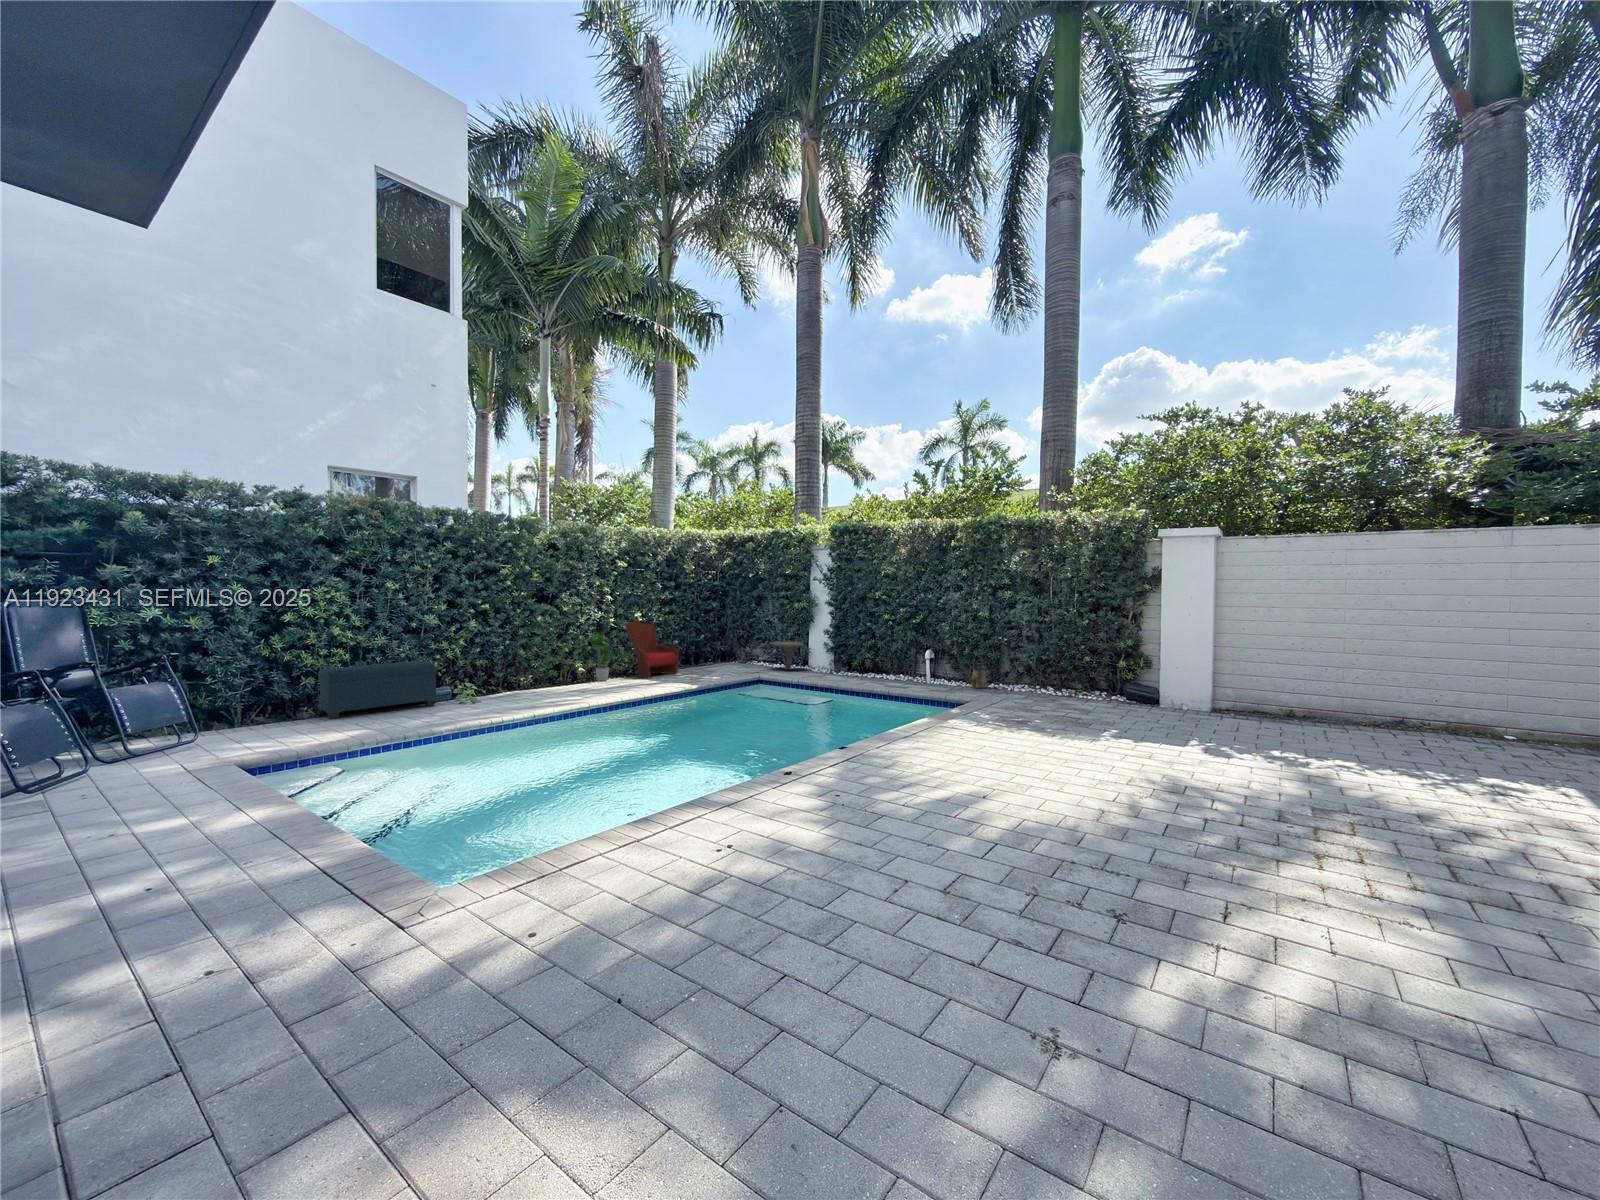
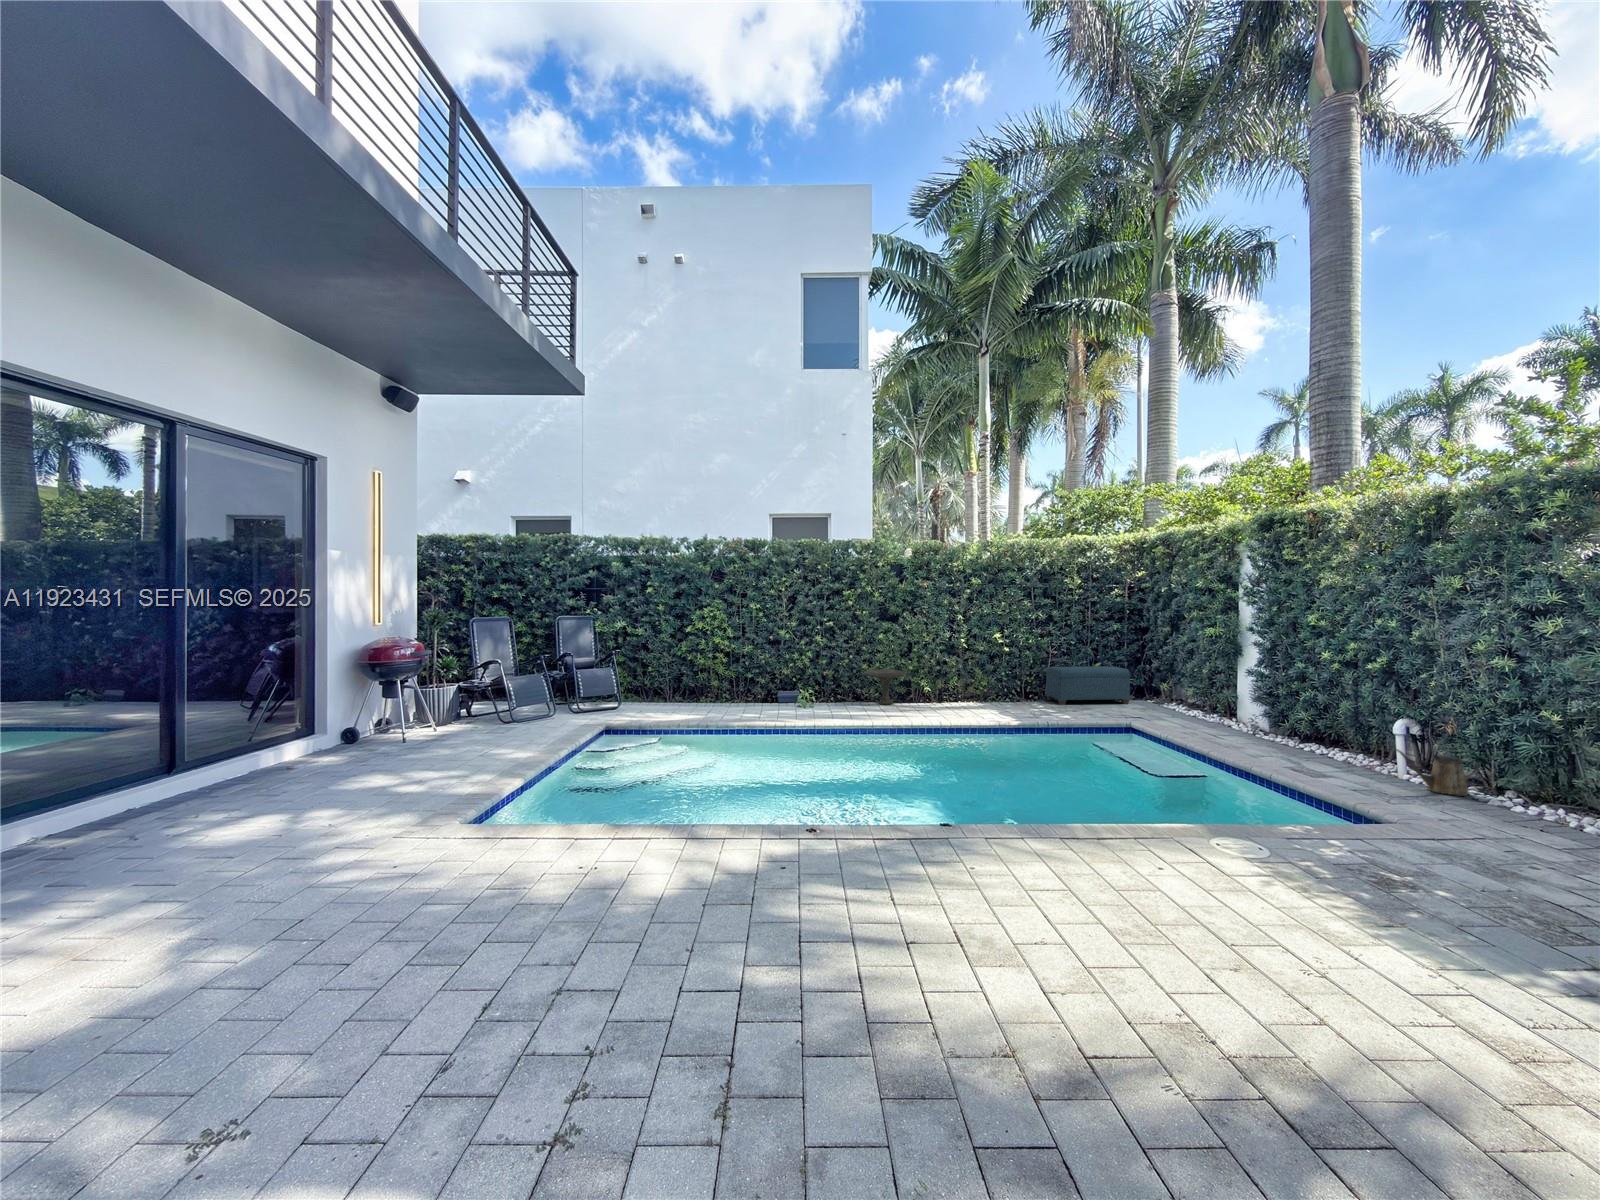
armchair: present [625,620,679,678] -> none [979,639,1039,707]
potted plant: present [592,633,610,681] -> none [928,650,962,703]
side table: present [772,641,804,670] -> present [864,669,907,705]
bench: present [317,661,436,720] -> present [1046,666,1130,705]

